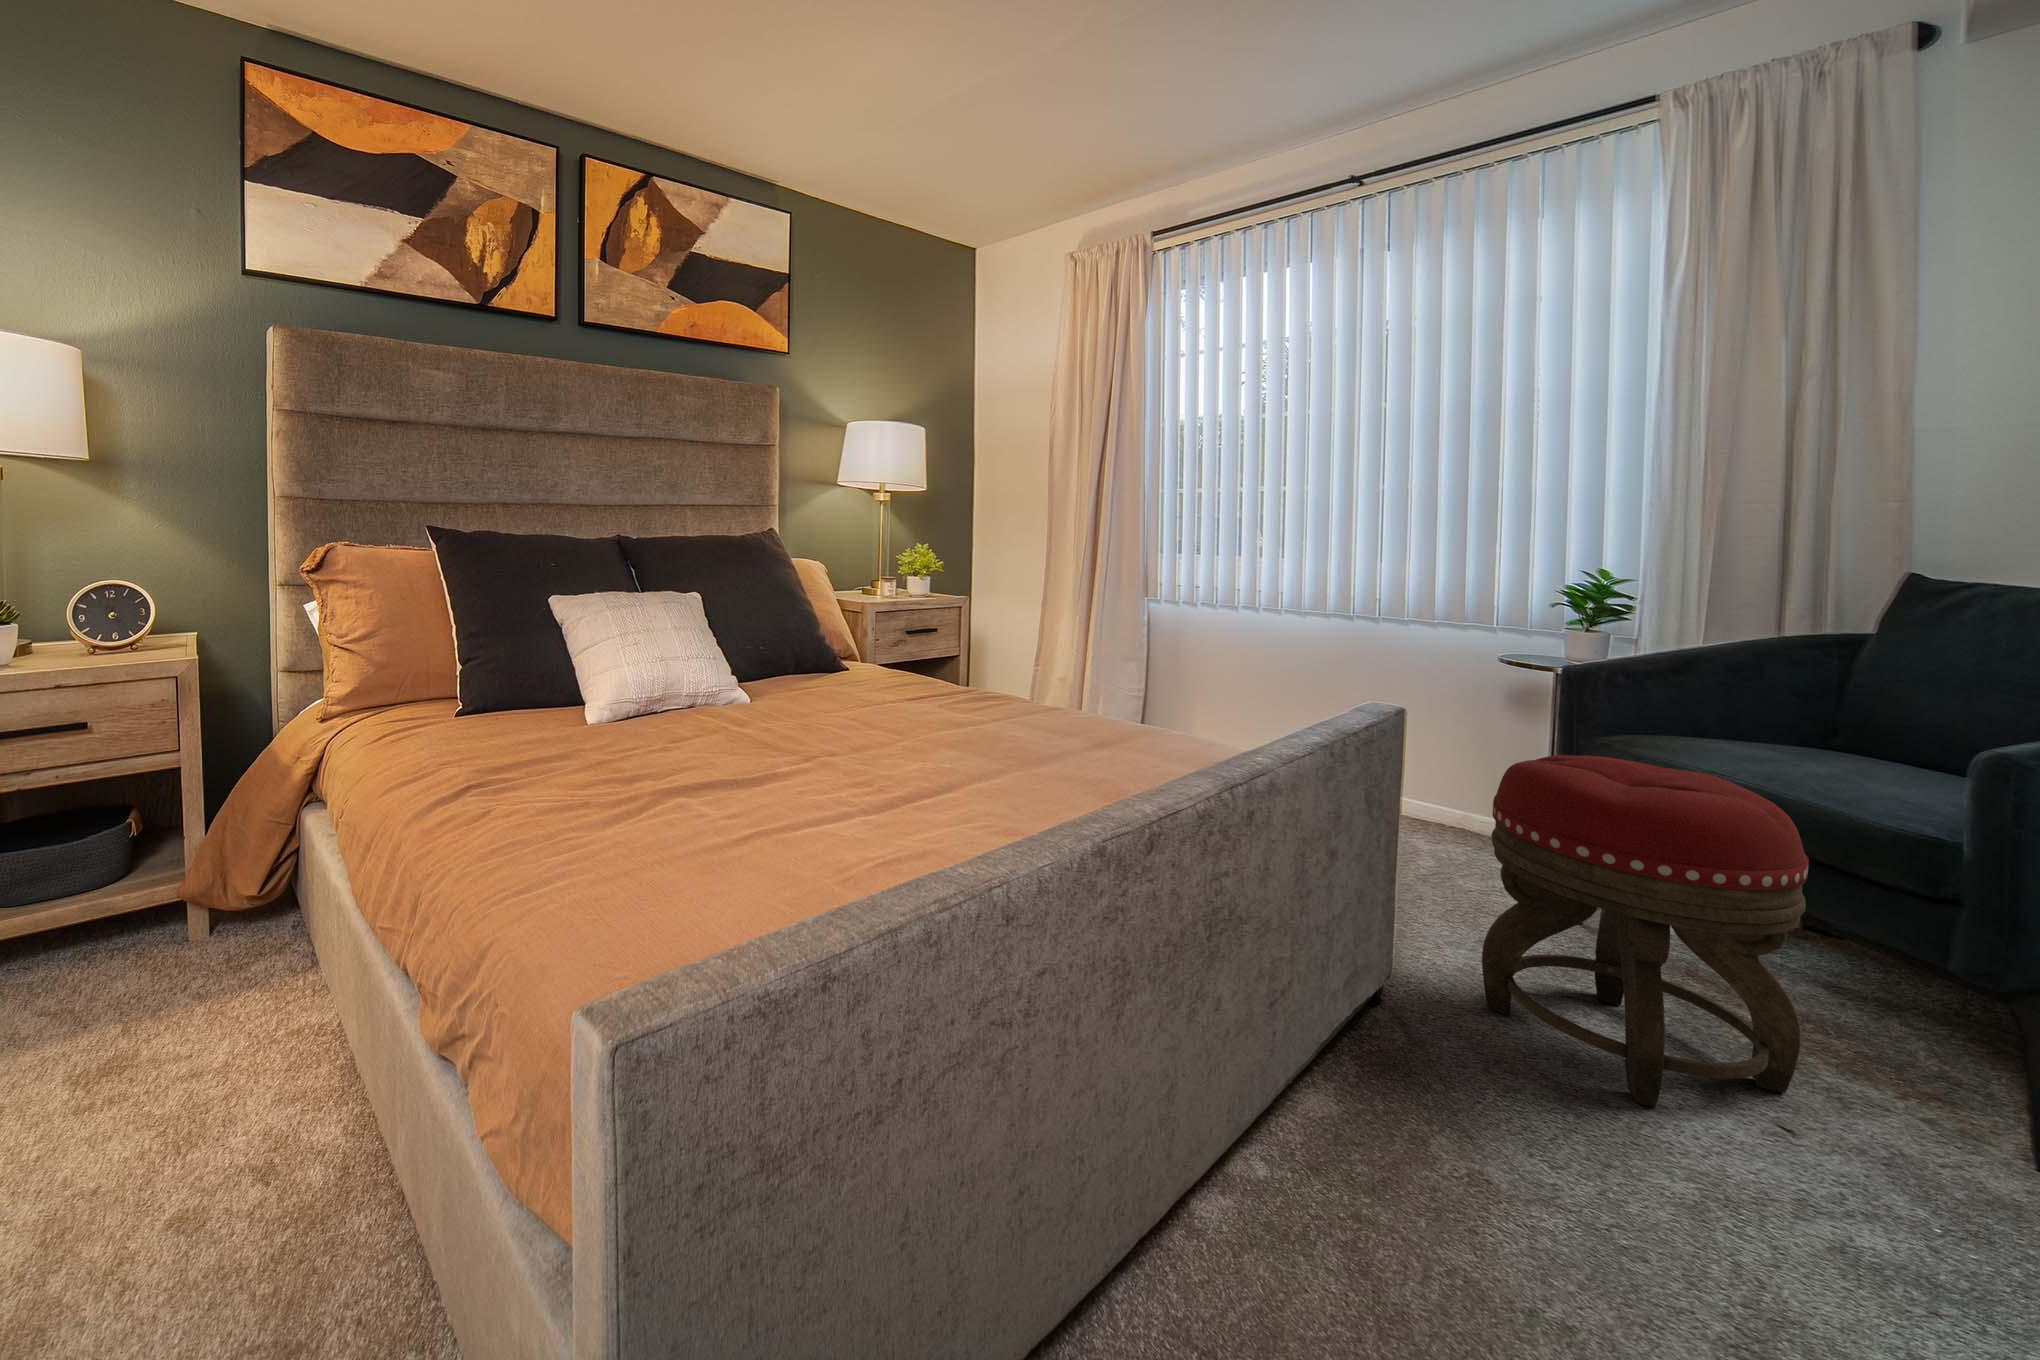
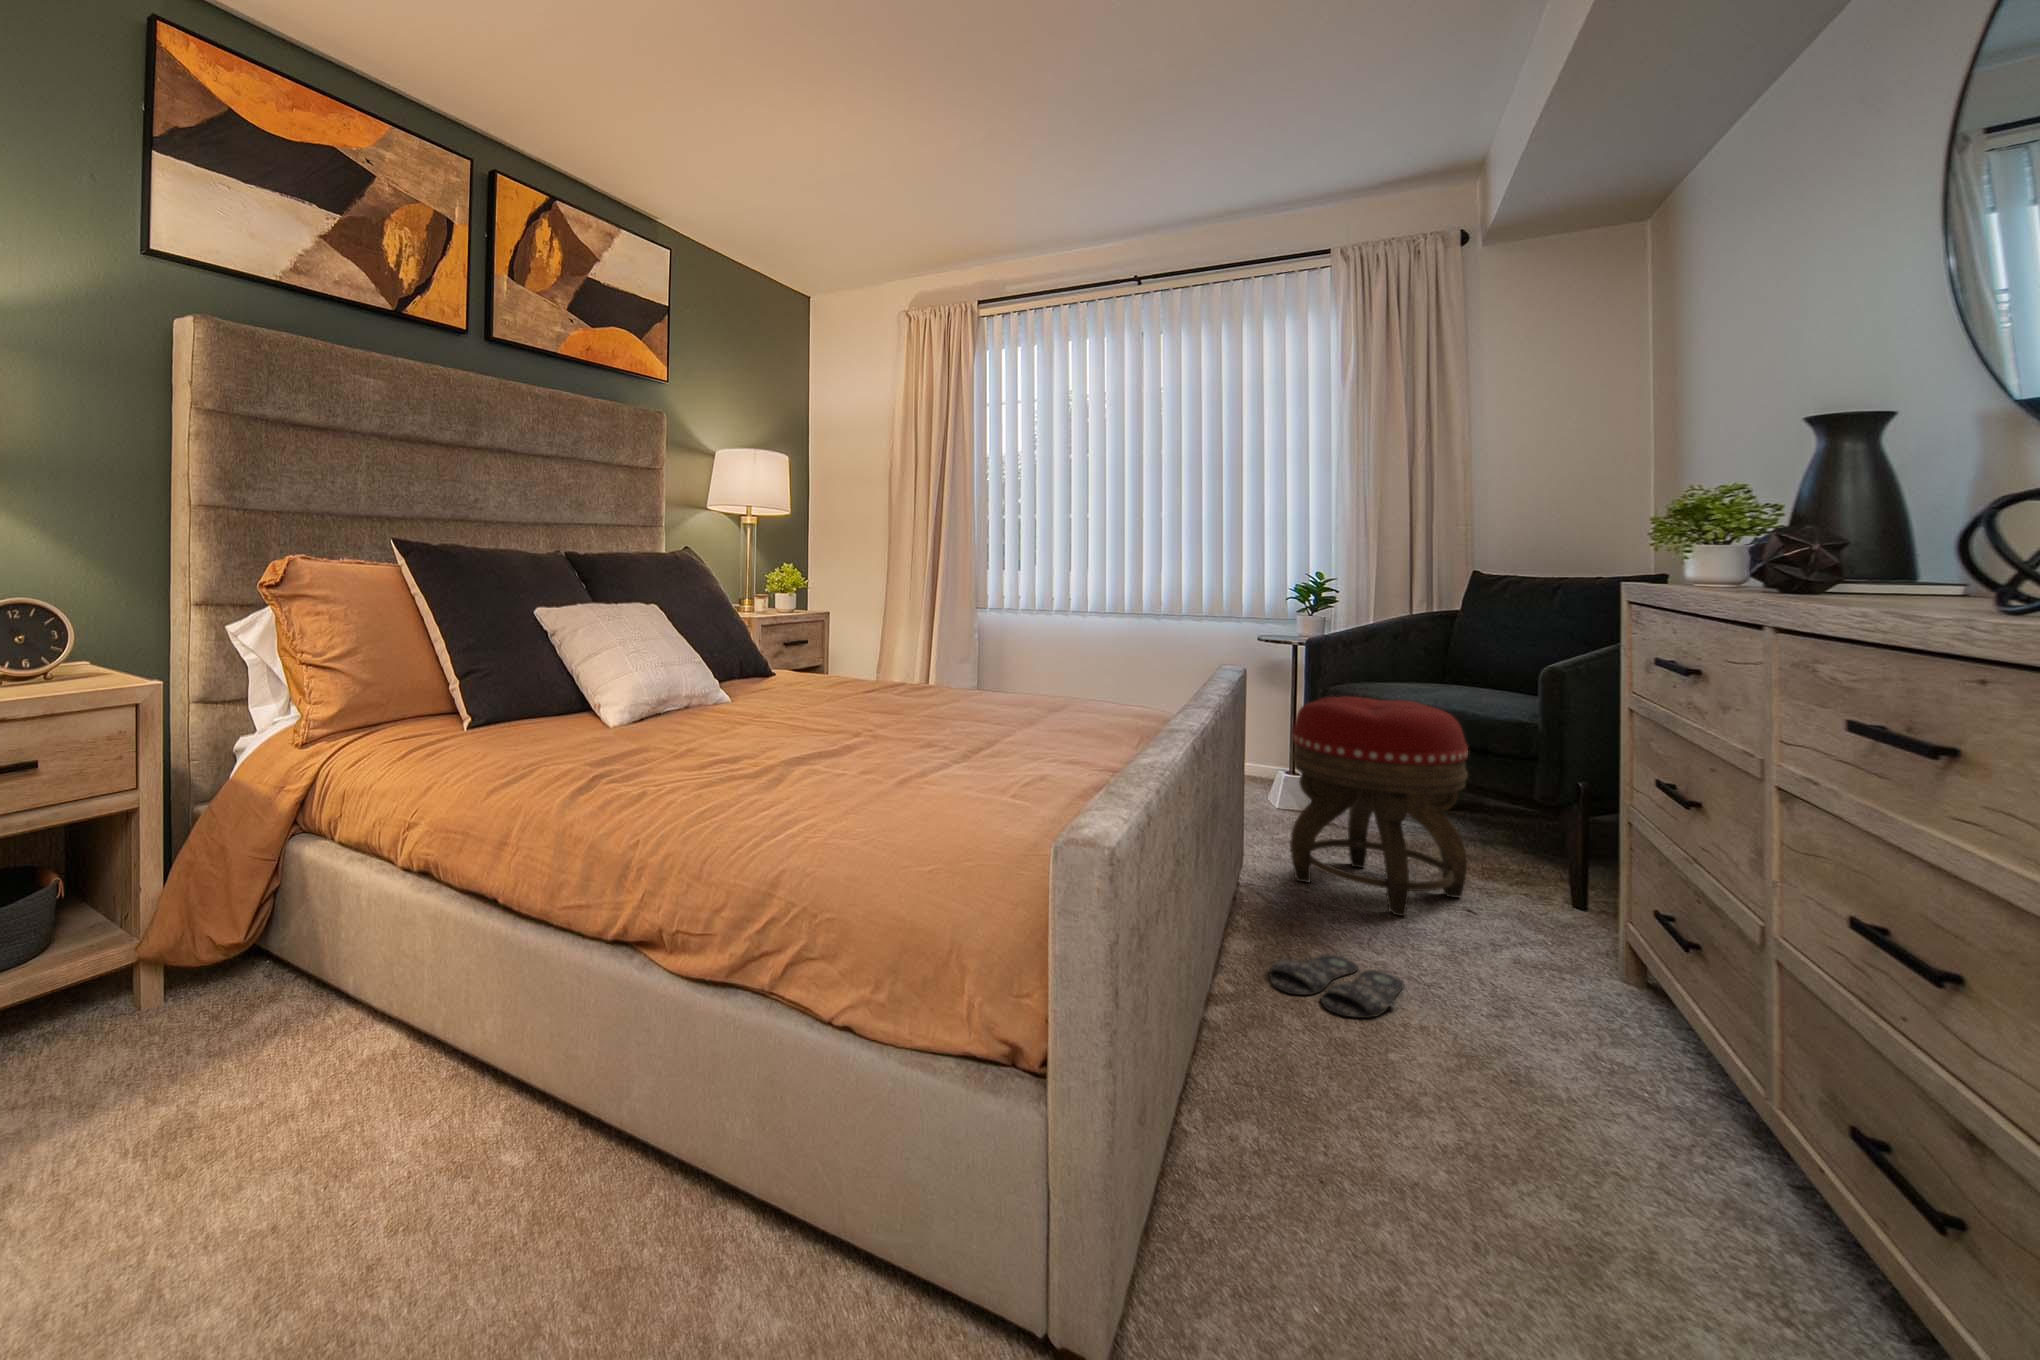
slippers: none [1351,1144,1590,1292] -> present [1269,955,1403,1018]

